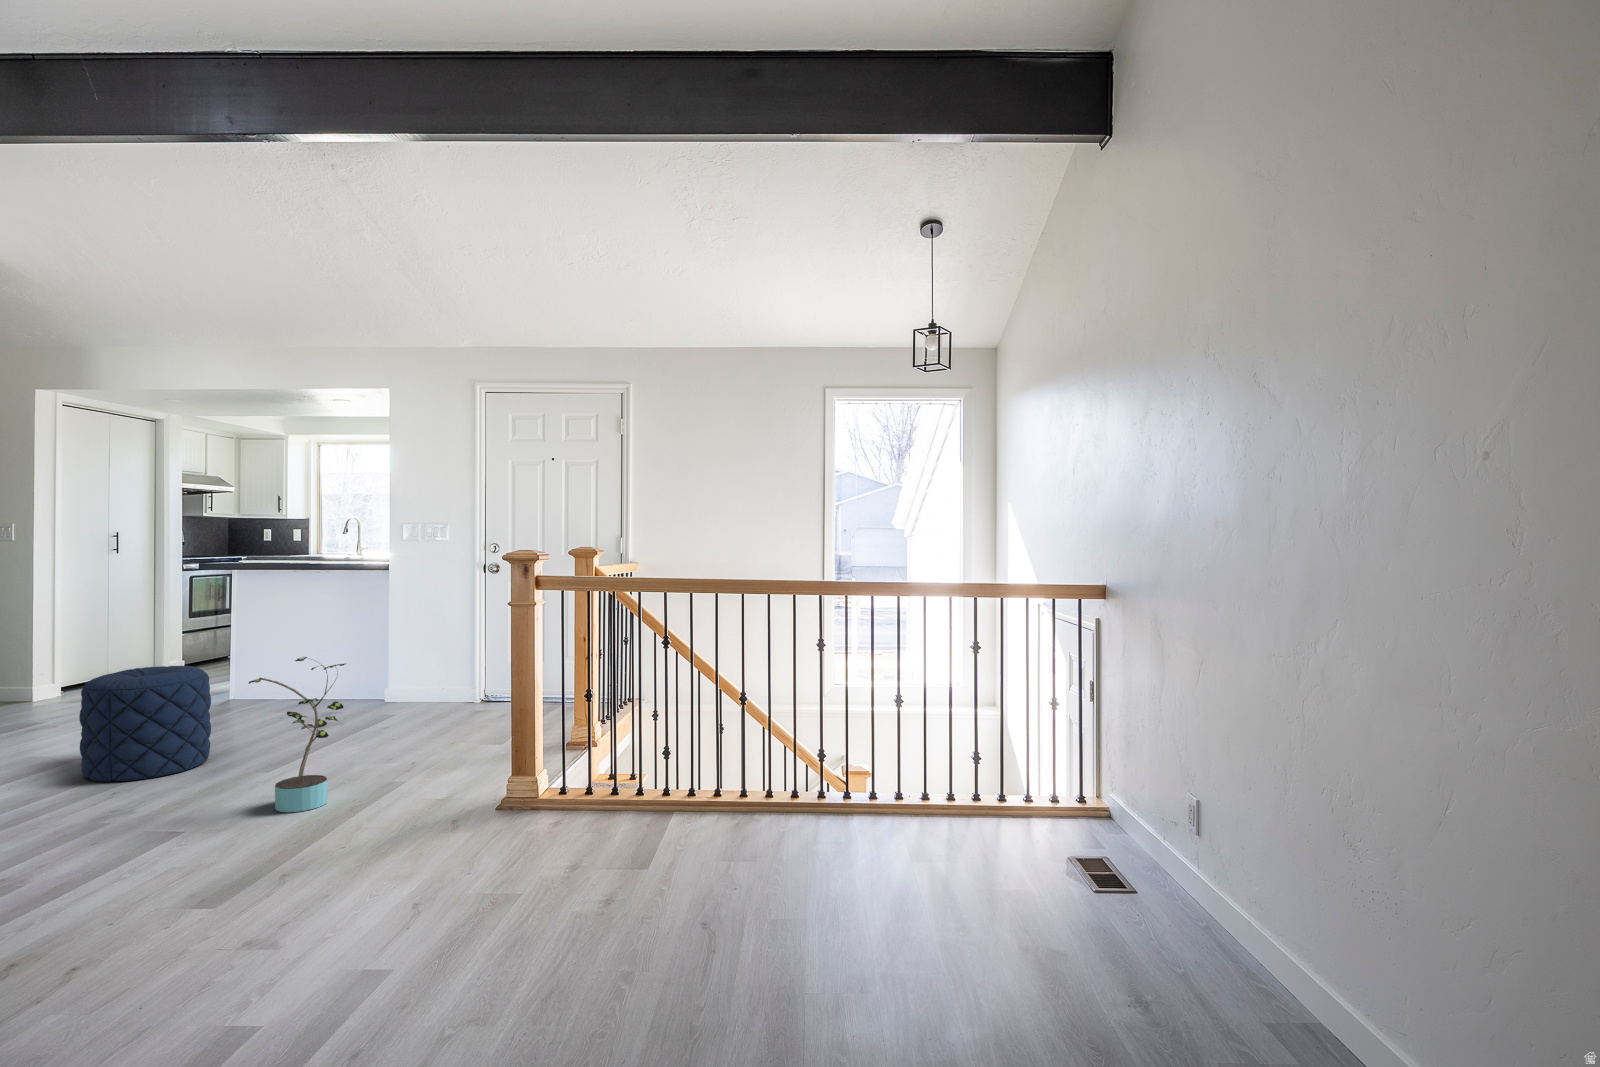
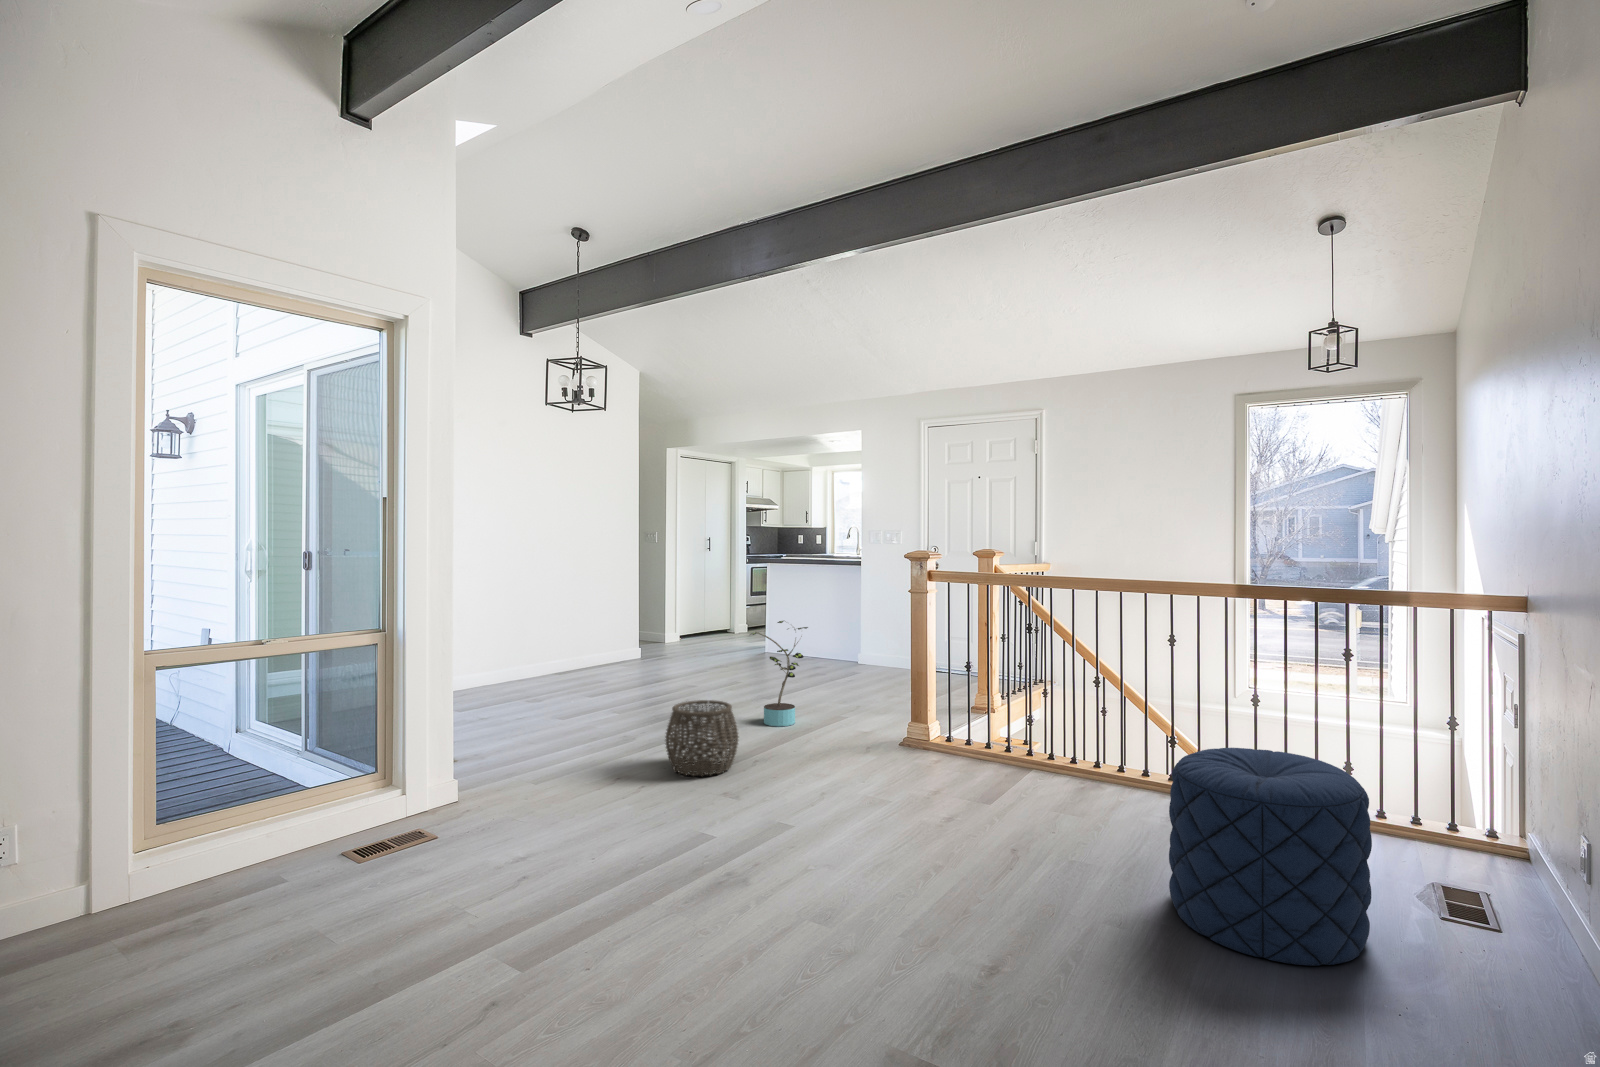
pouf: present [79,666,211,782] -> present [1169,748,1372,966]
woven basket: none [121,795,263,927] -> present [665,700,739,776]

